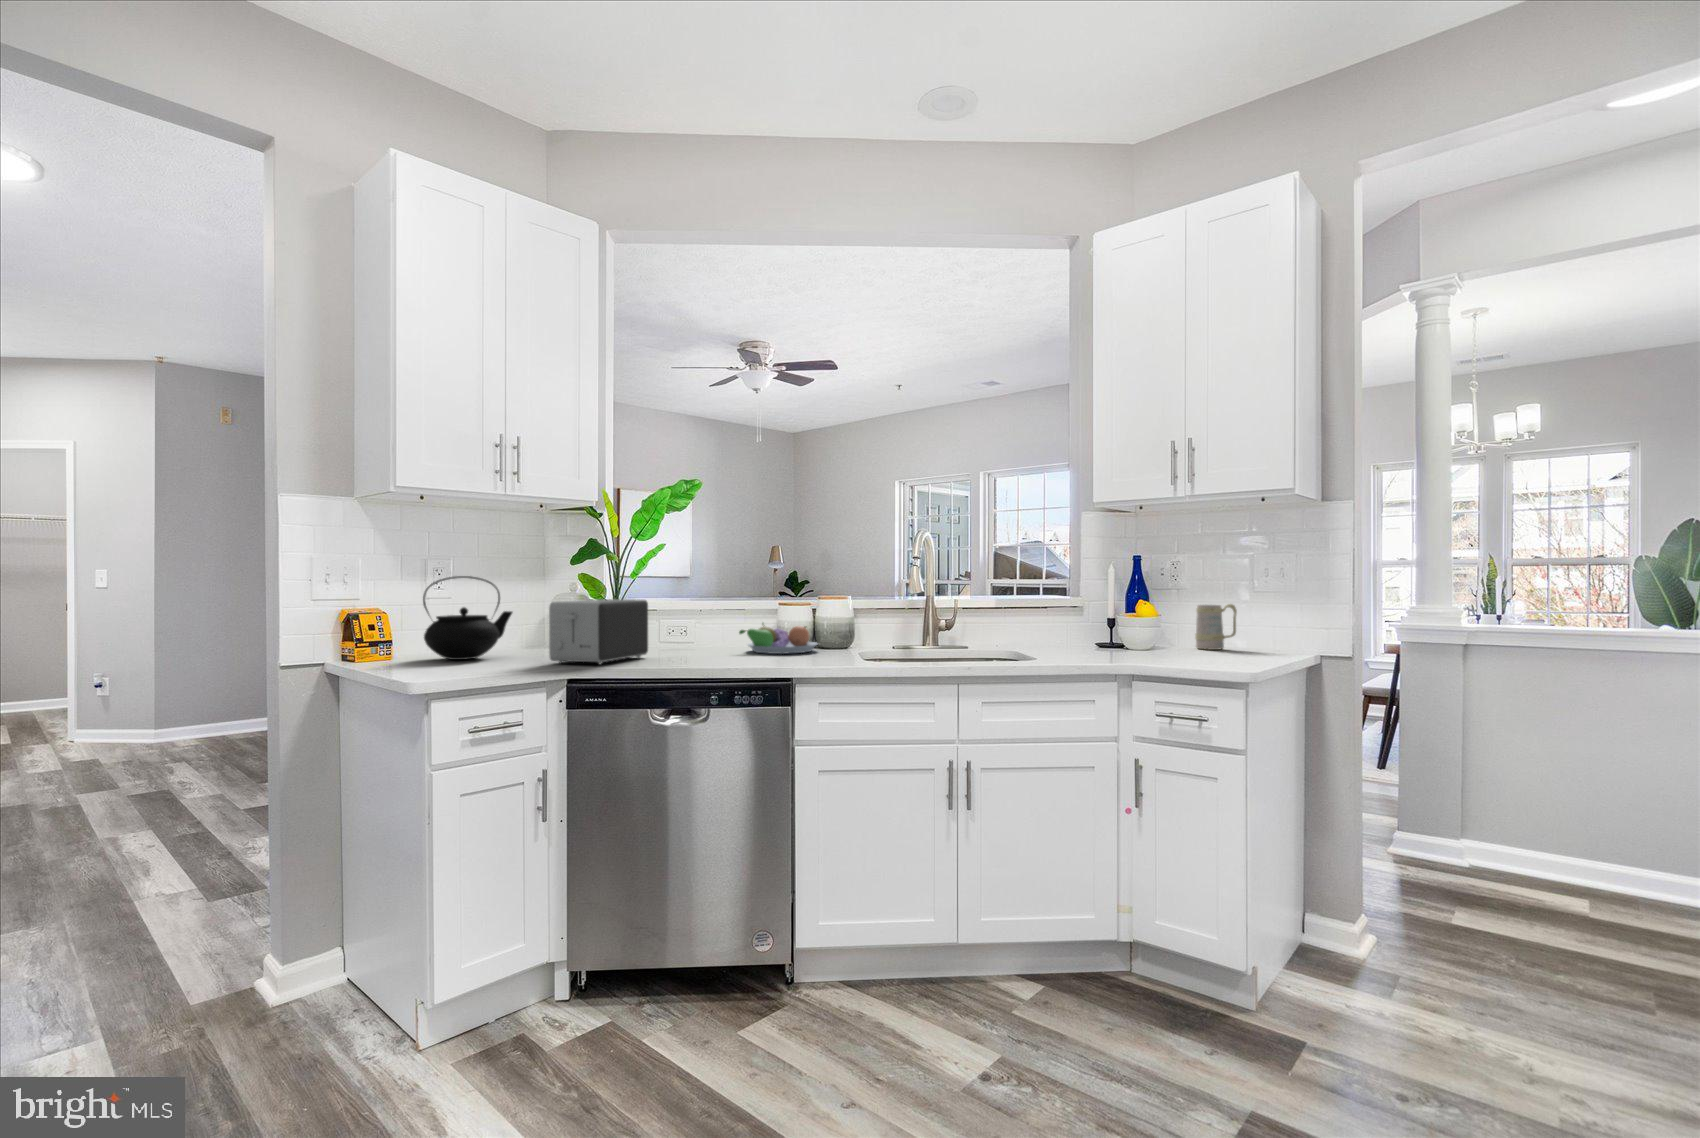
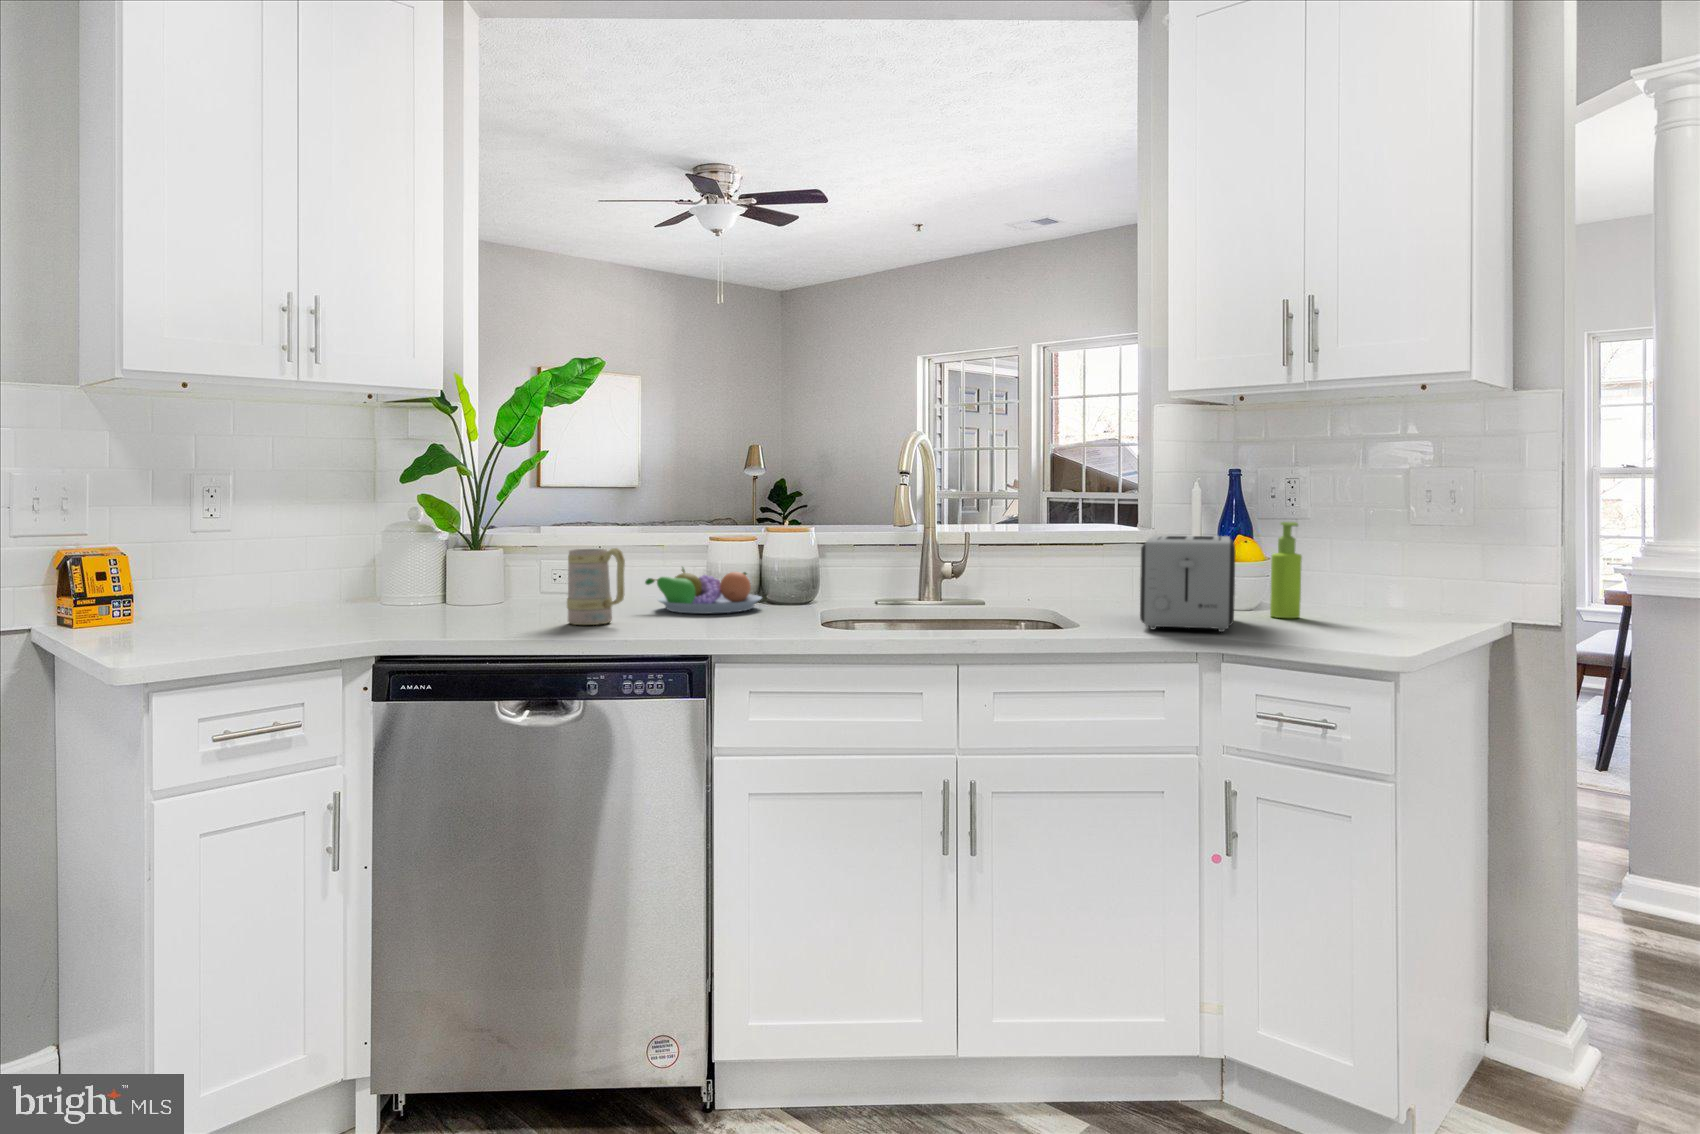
teapot: present [423,576,512,660] -> none [171,501,313,623]
soap dispenser: none [1165,590,1186,655] -> present [1270,522,1302,618]
toaster: present [549,599,648,665] -> present [1140,536,1235,632]
mug: present [1195,604,1237,650] -> present [567,548,625,625]

